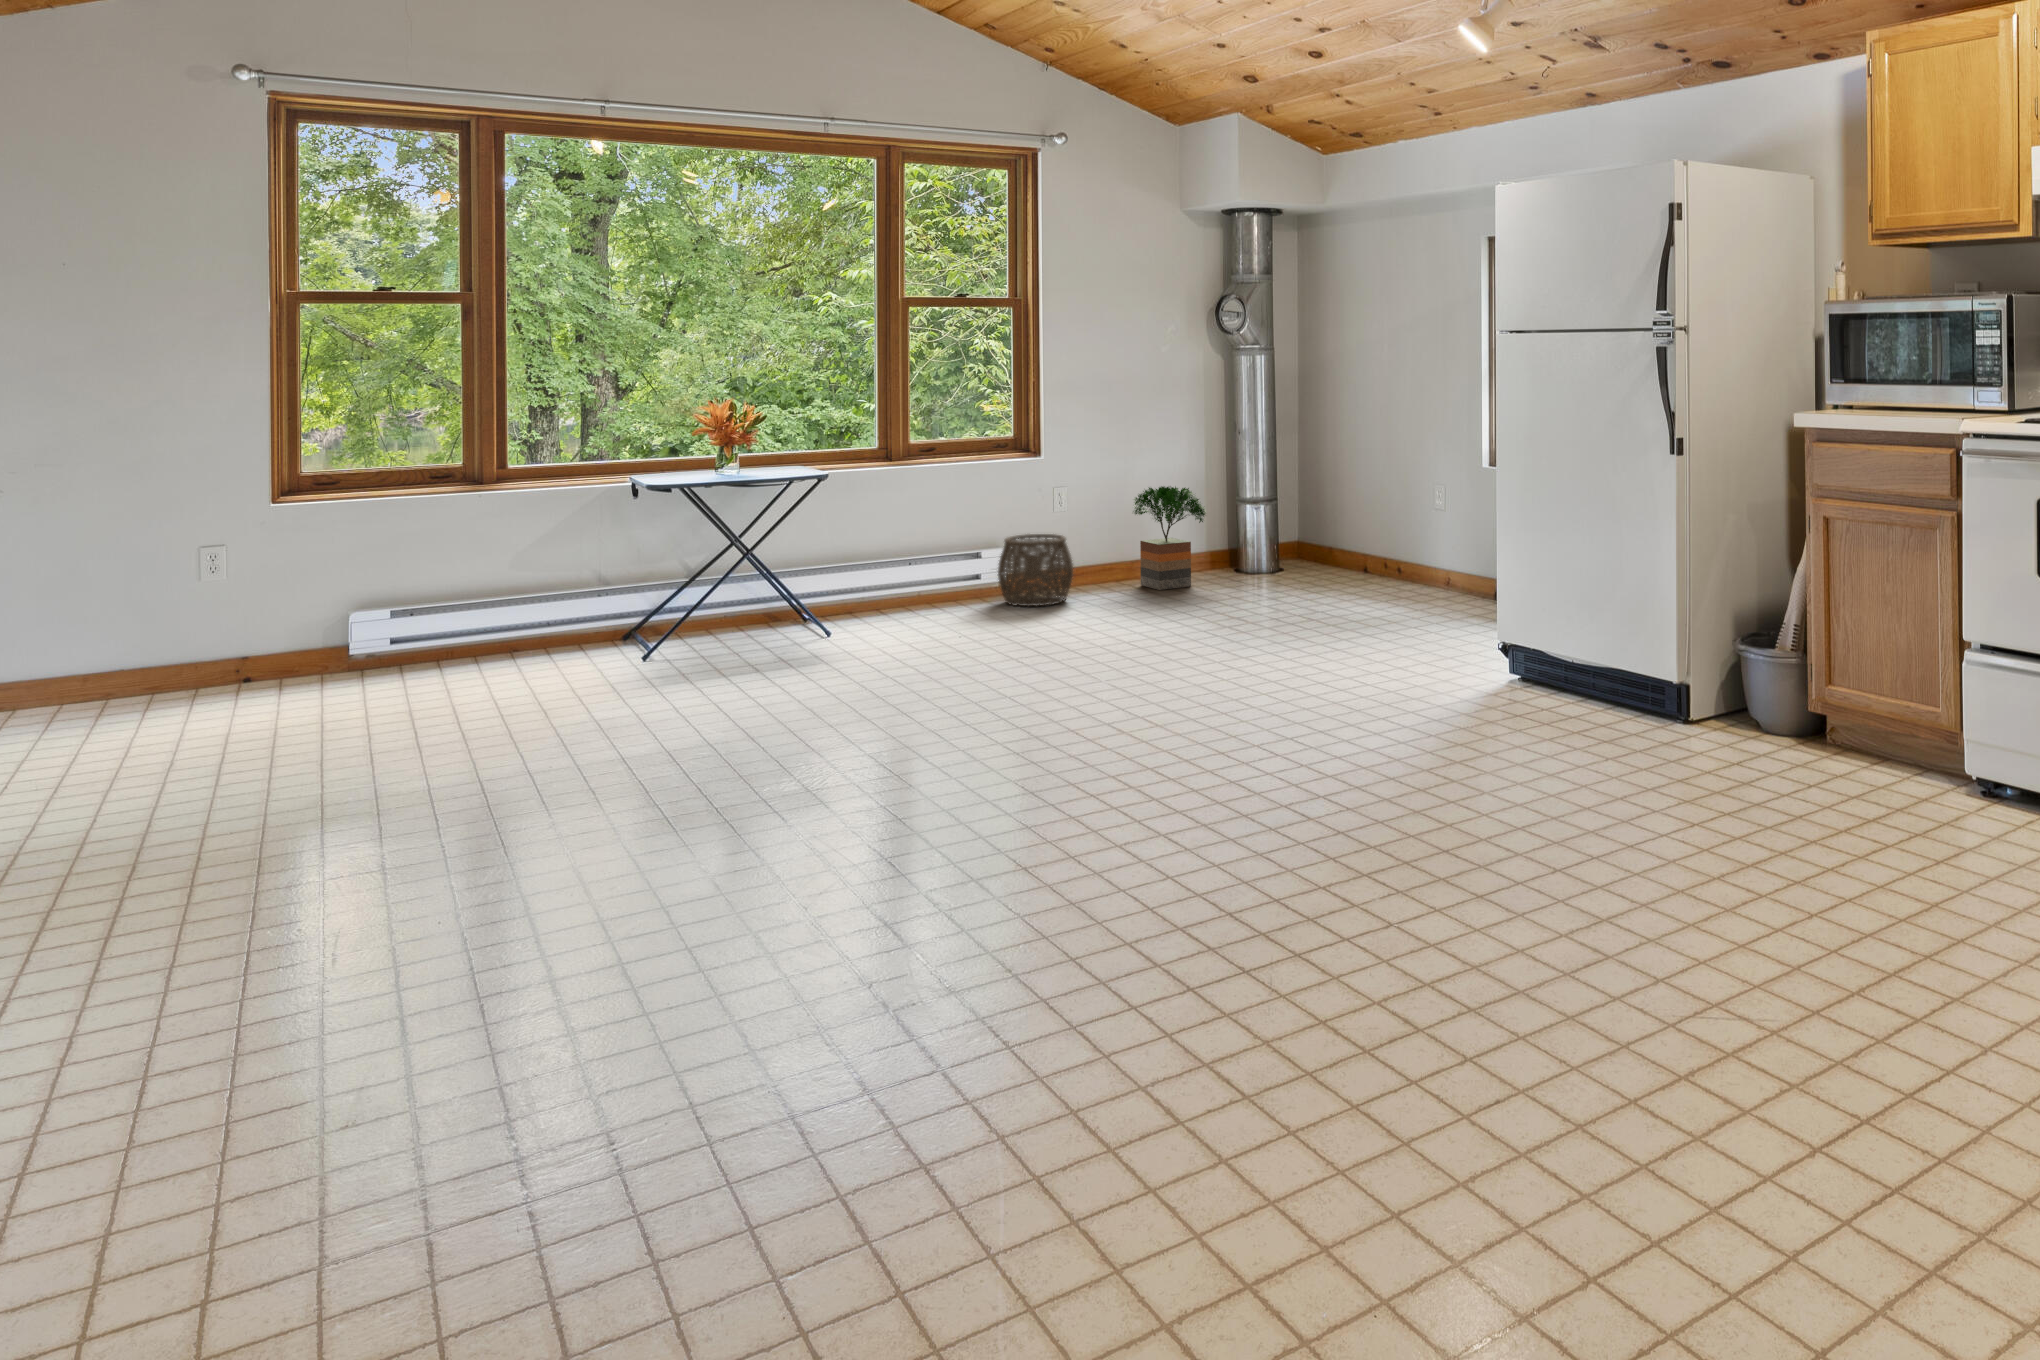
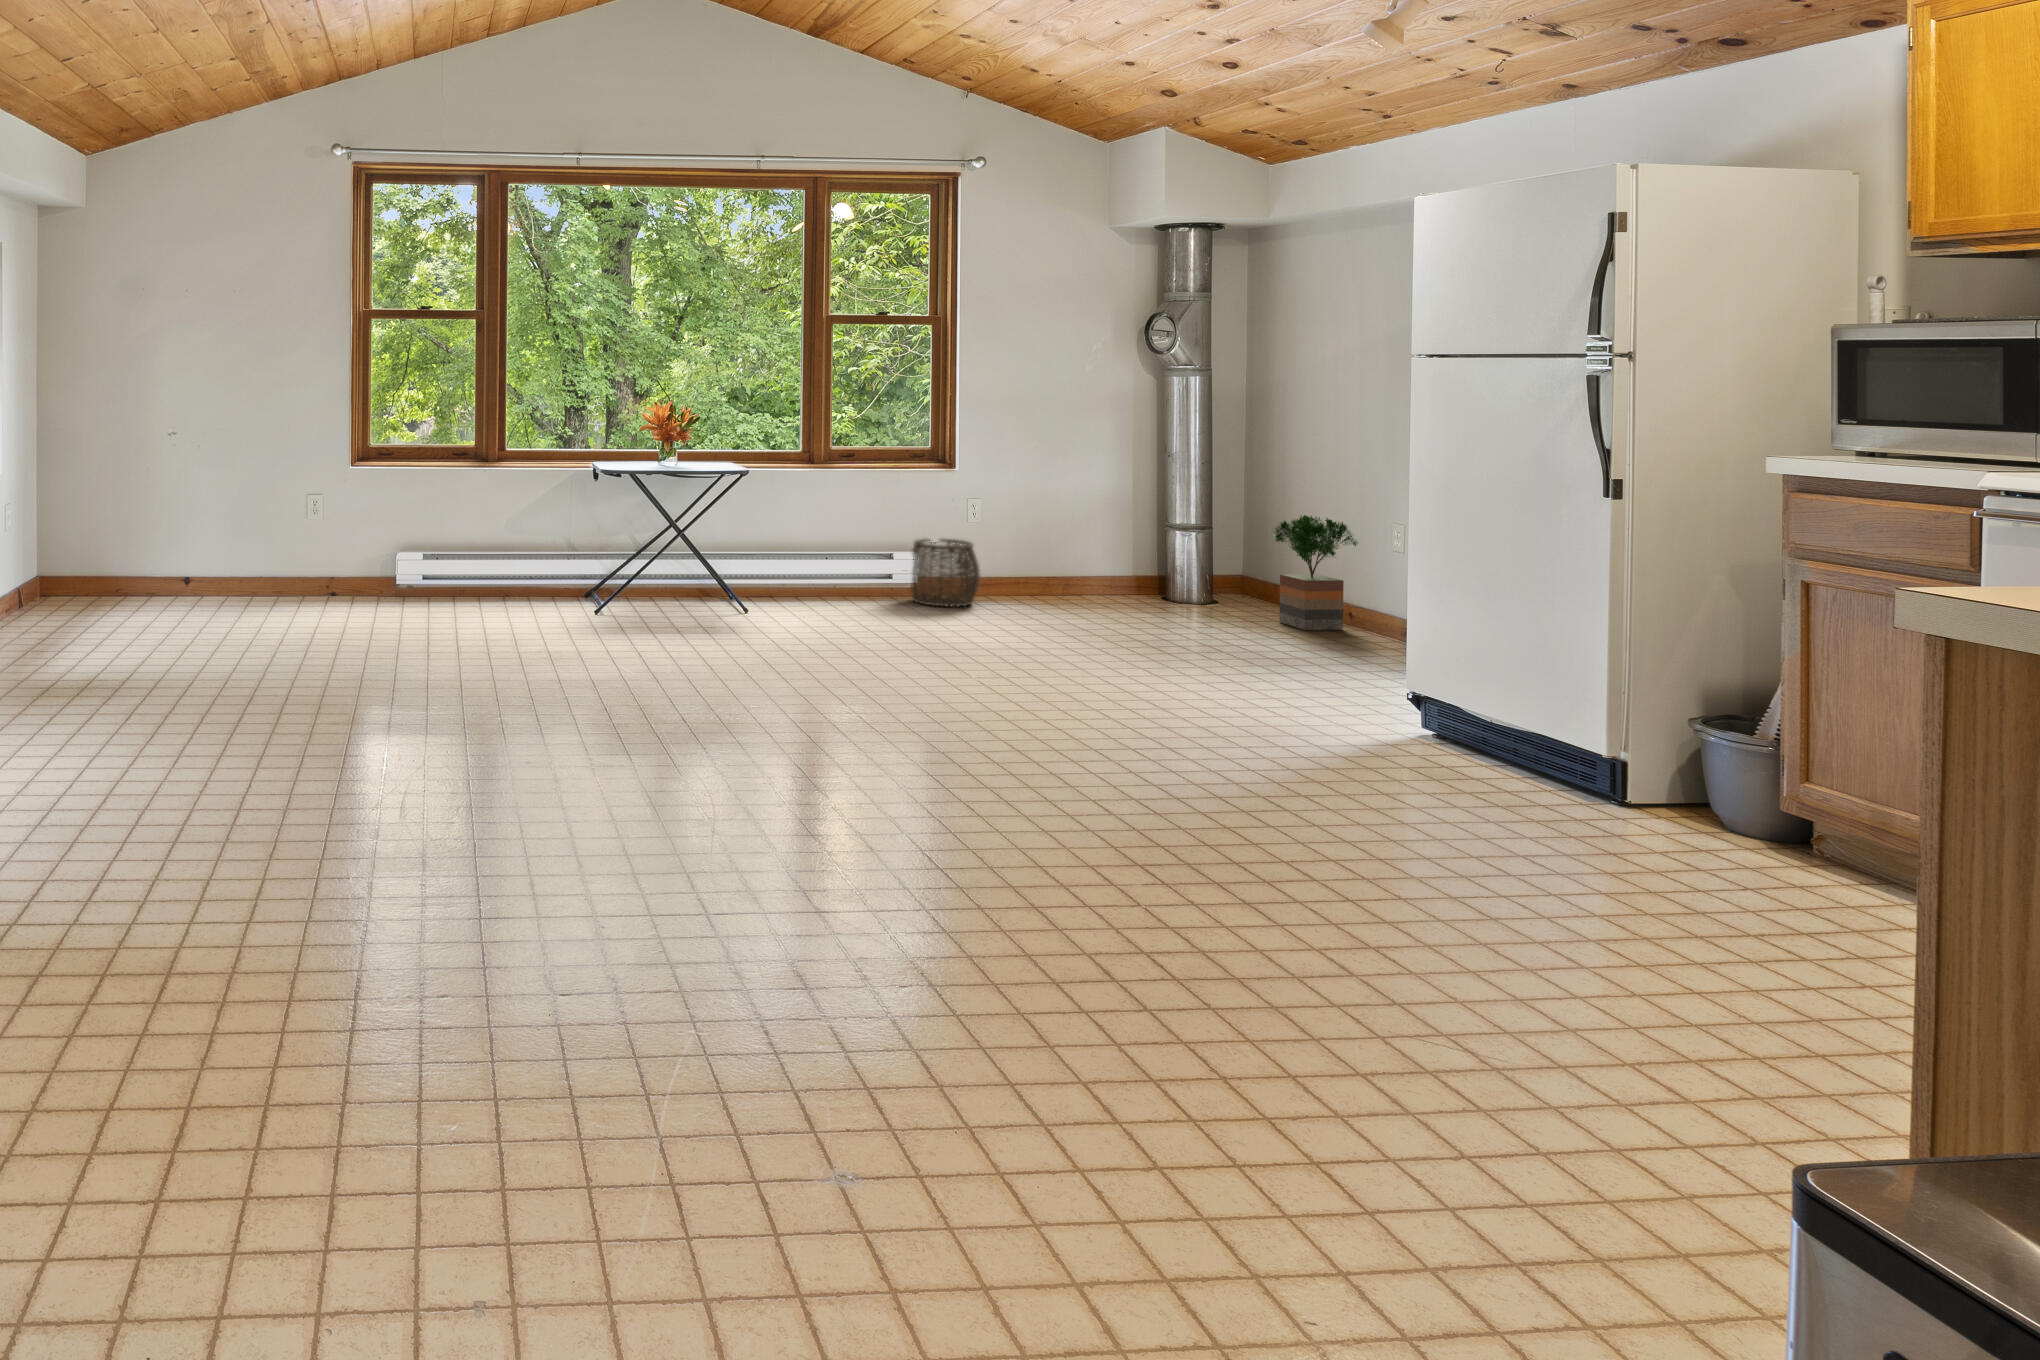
potted tree: present [1133,486,1206,590] -> present [1274,515,1358,630]

